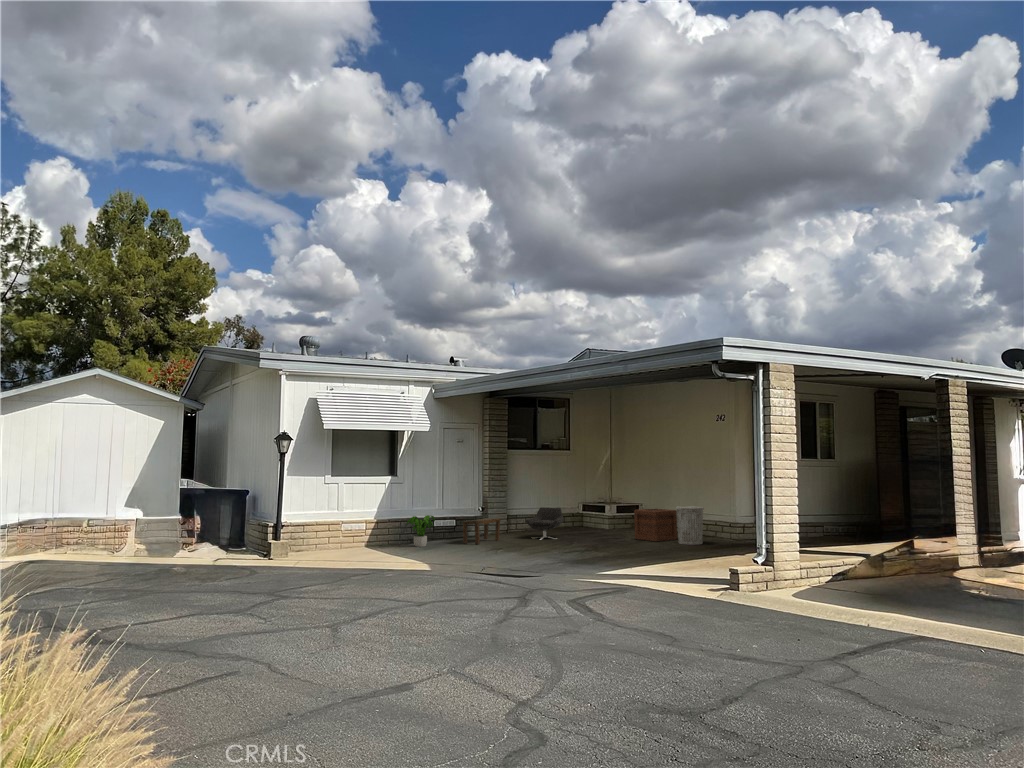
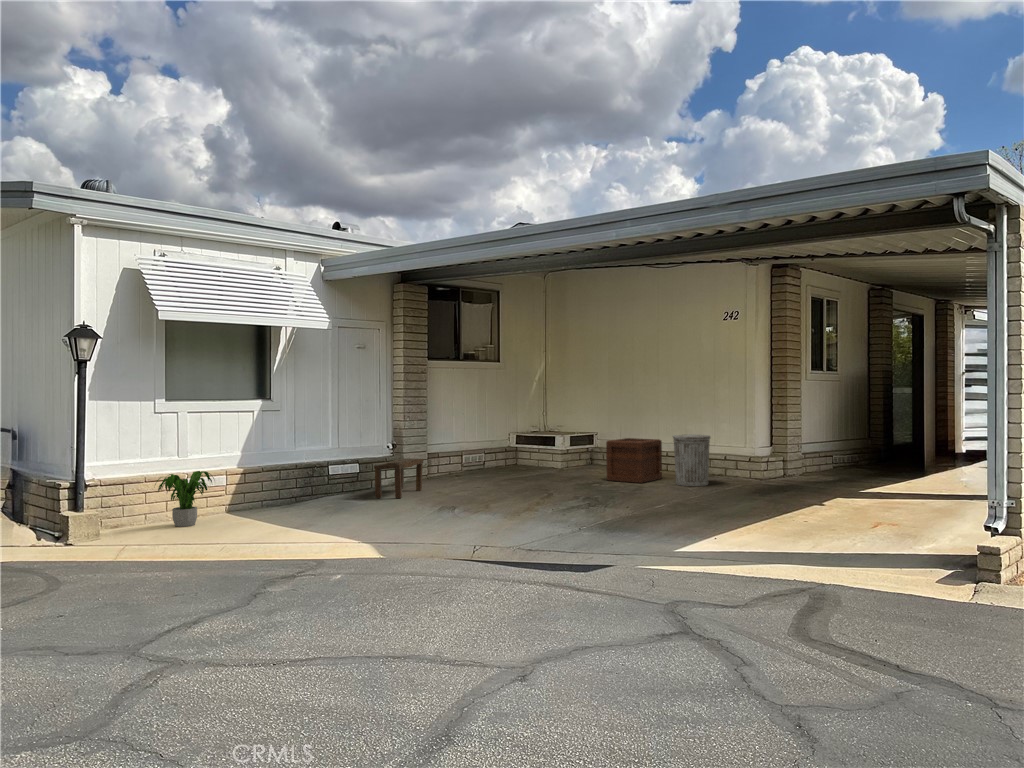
lounge chair: present [526,507,564,540] -> none [454,440,504,487]
potted plant: present [407,515,435,547] -> present [155,471,214,527]

